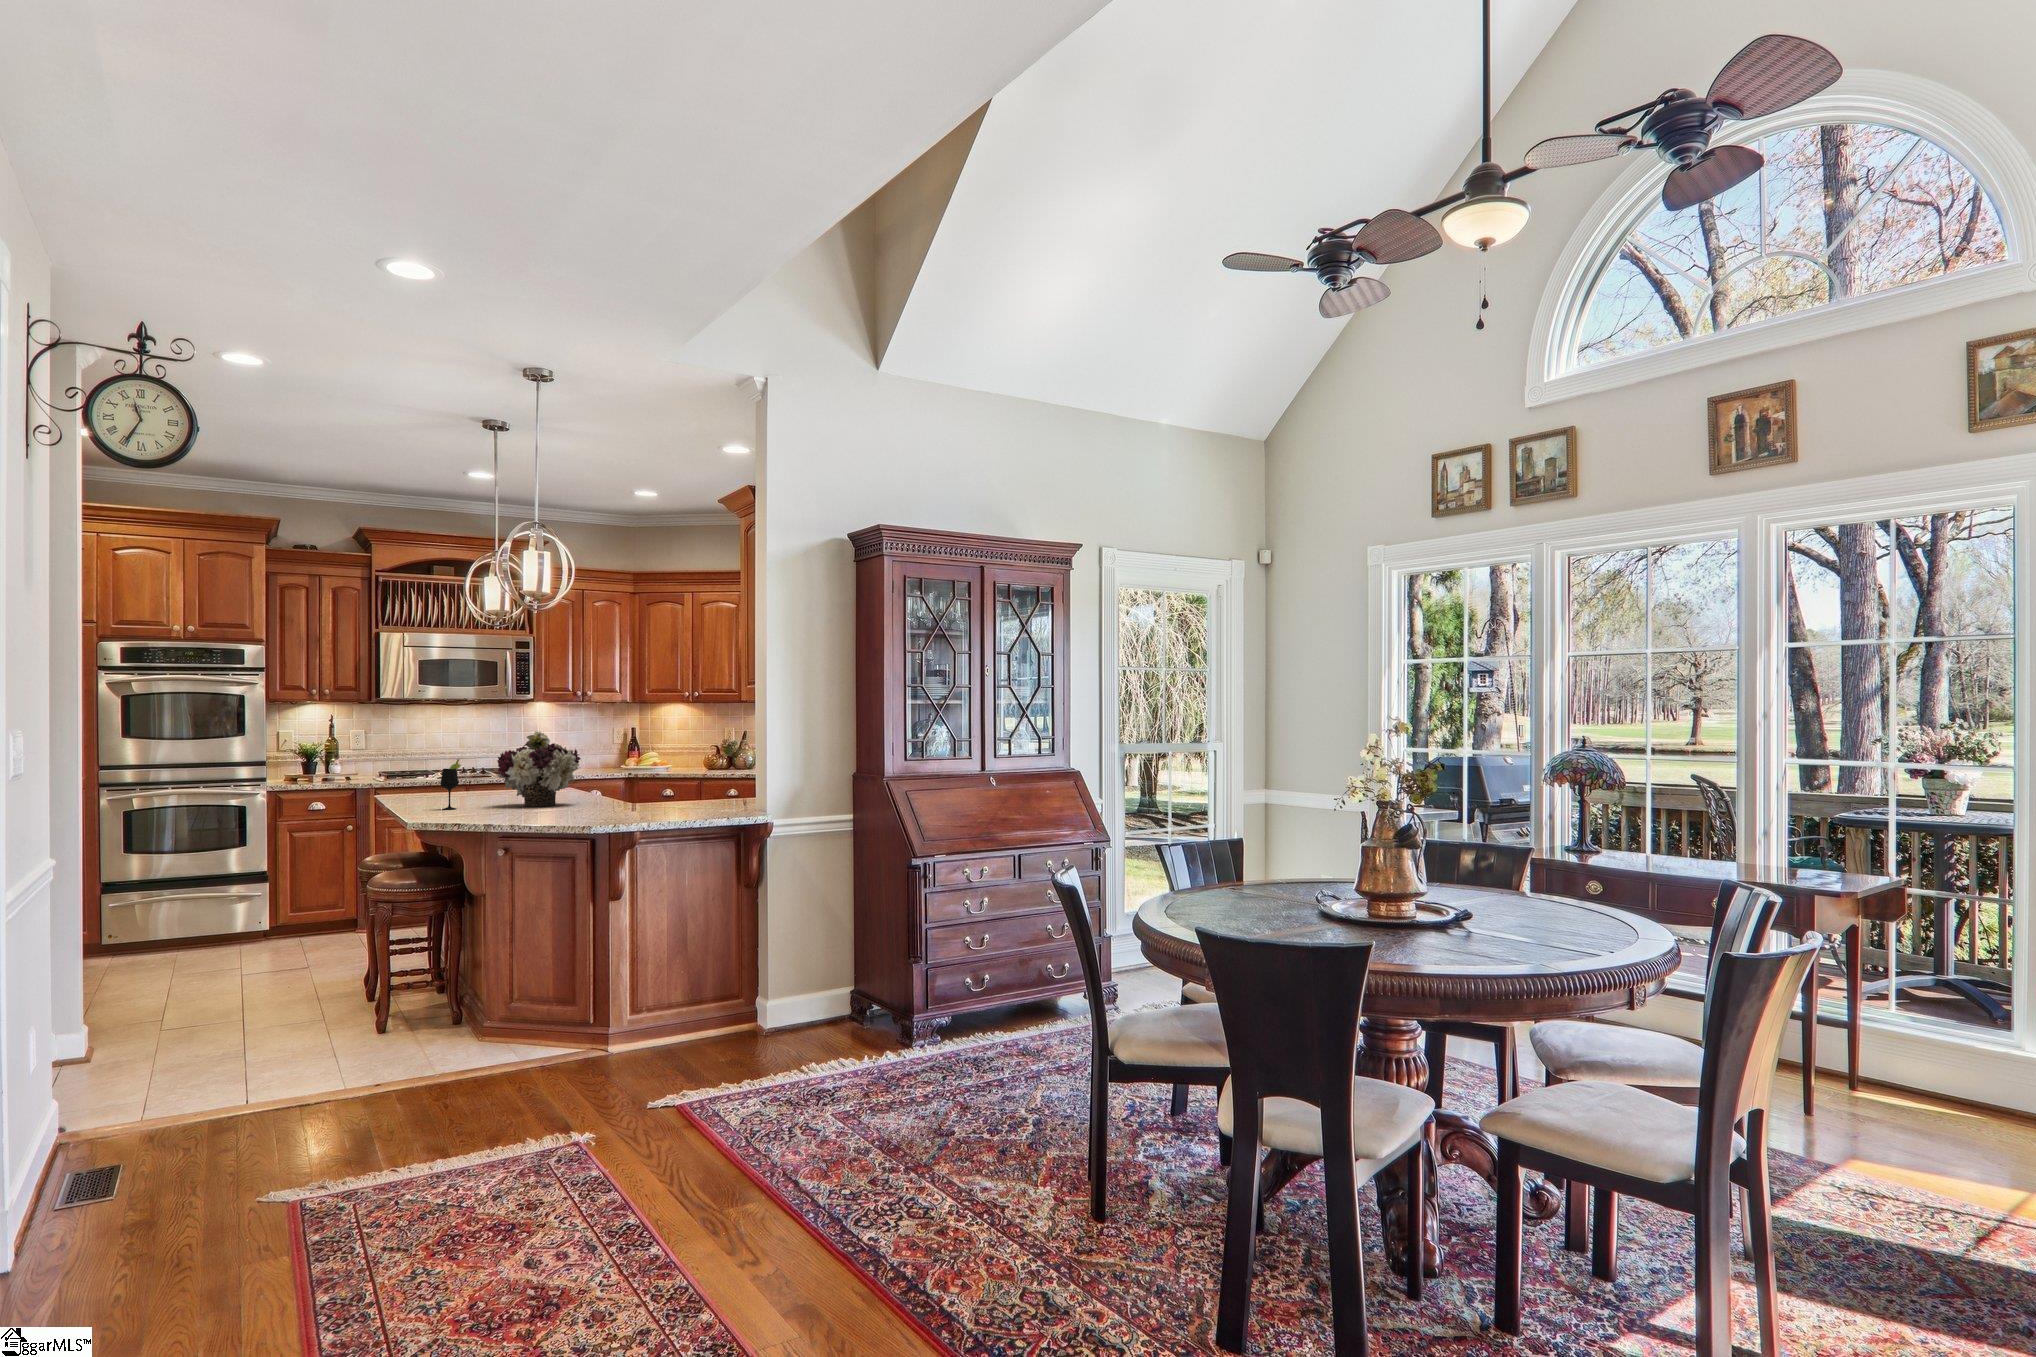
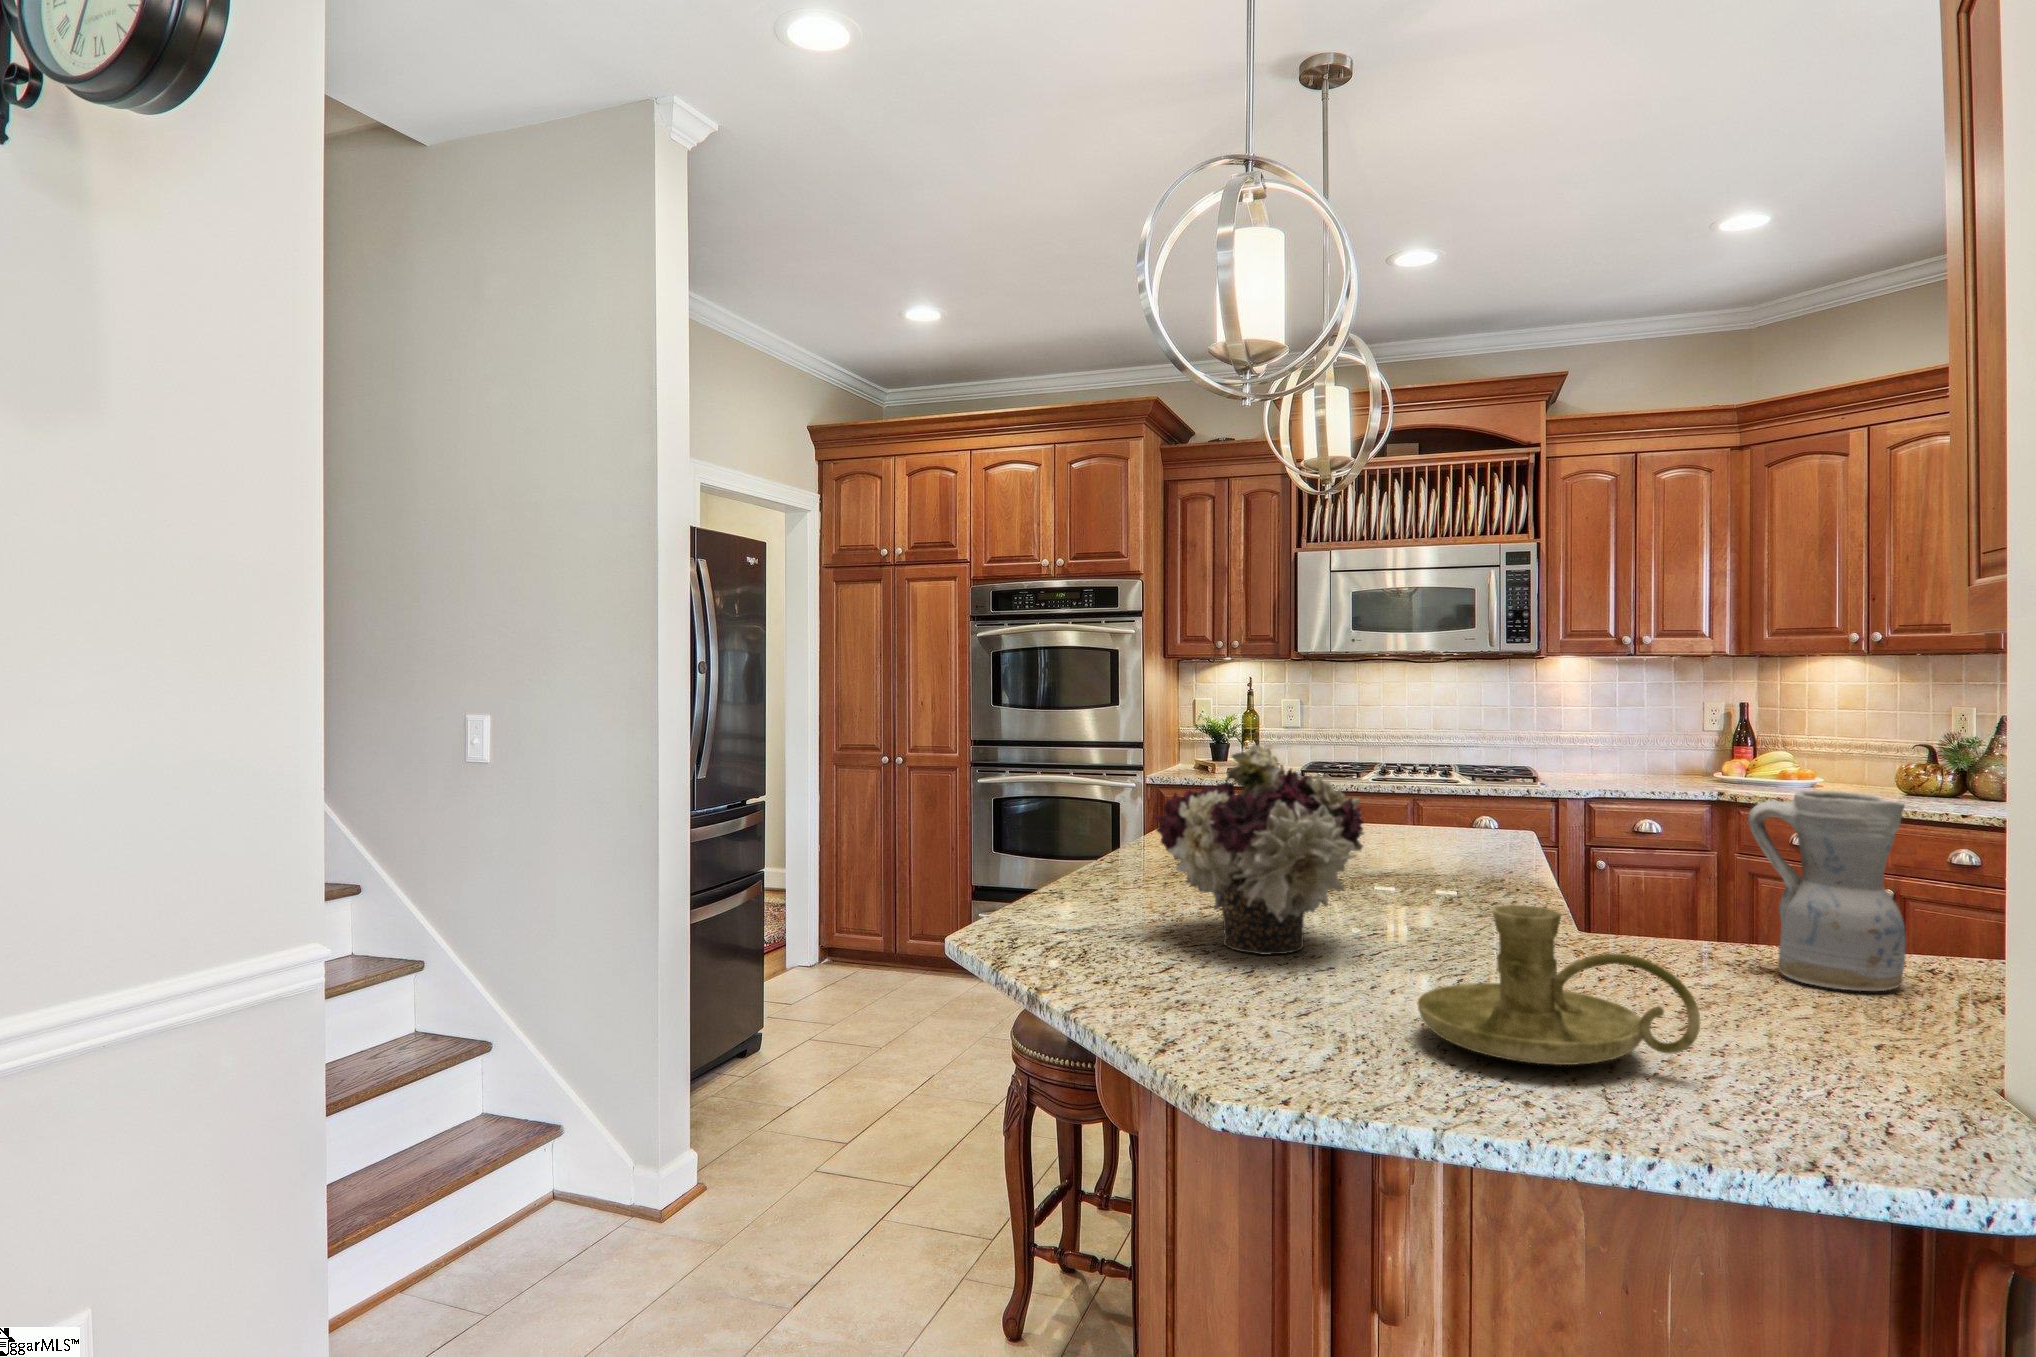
ceramic pitcher: none [690,741,729,797] -> present [1748,790,1906,991]
wine glass: present [440,759,461,809] -> none [1047,803,1094,926]
candle holder: none [621,769,694,808] -> present [1418,905,1700,1065]

